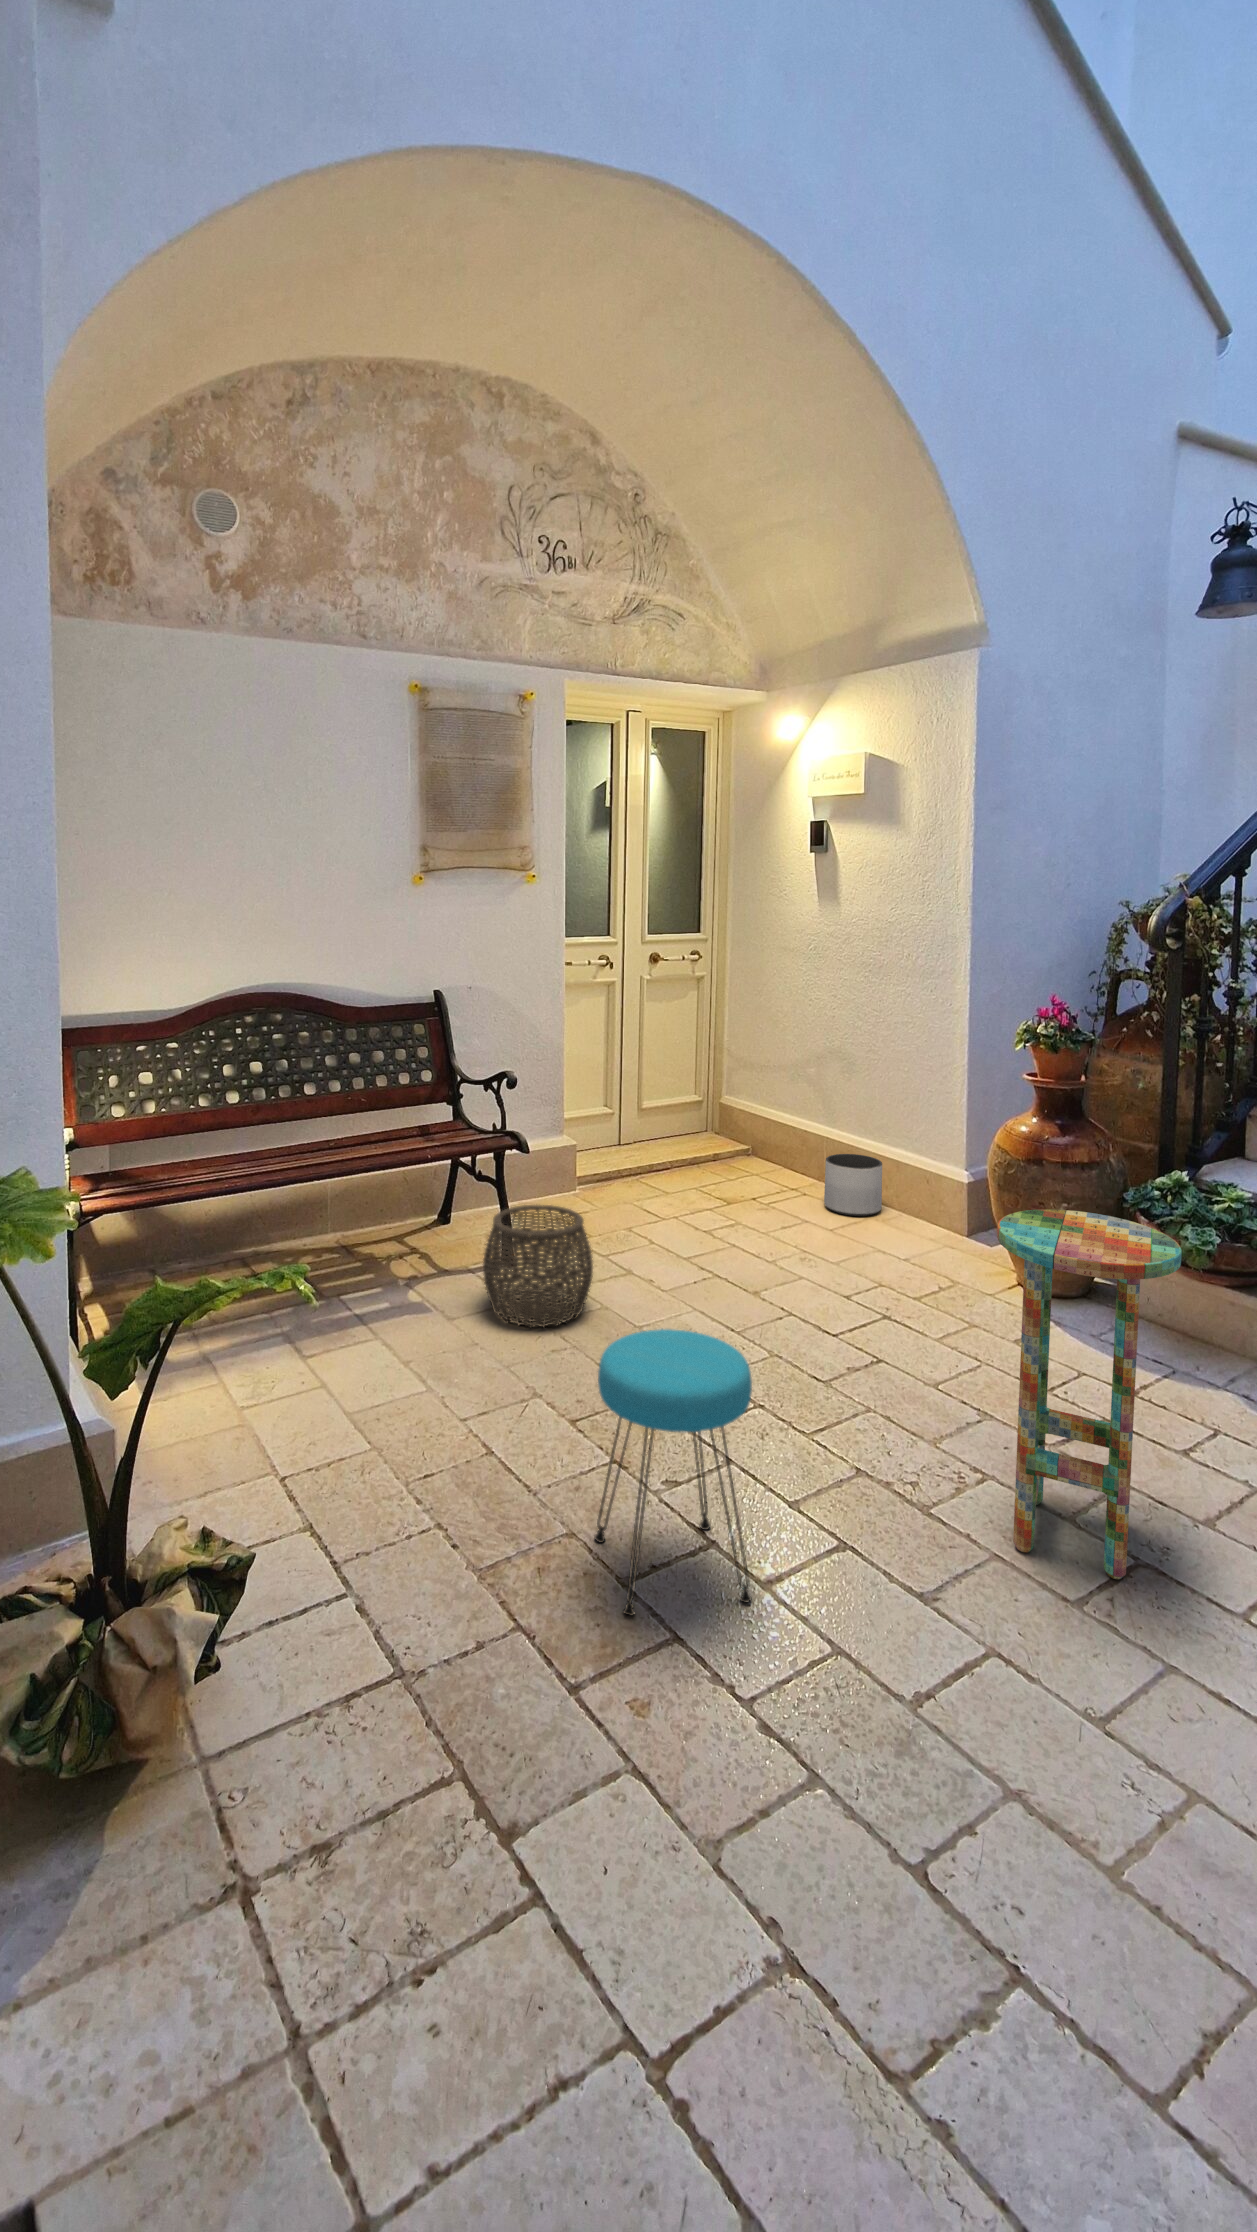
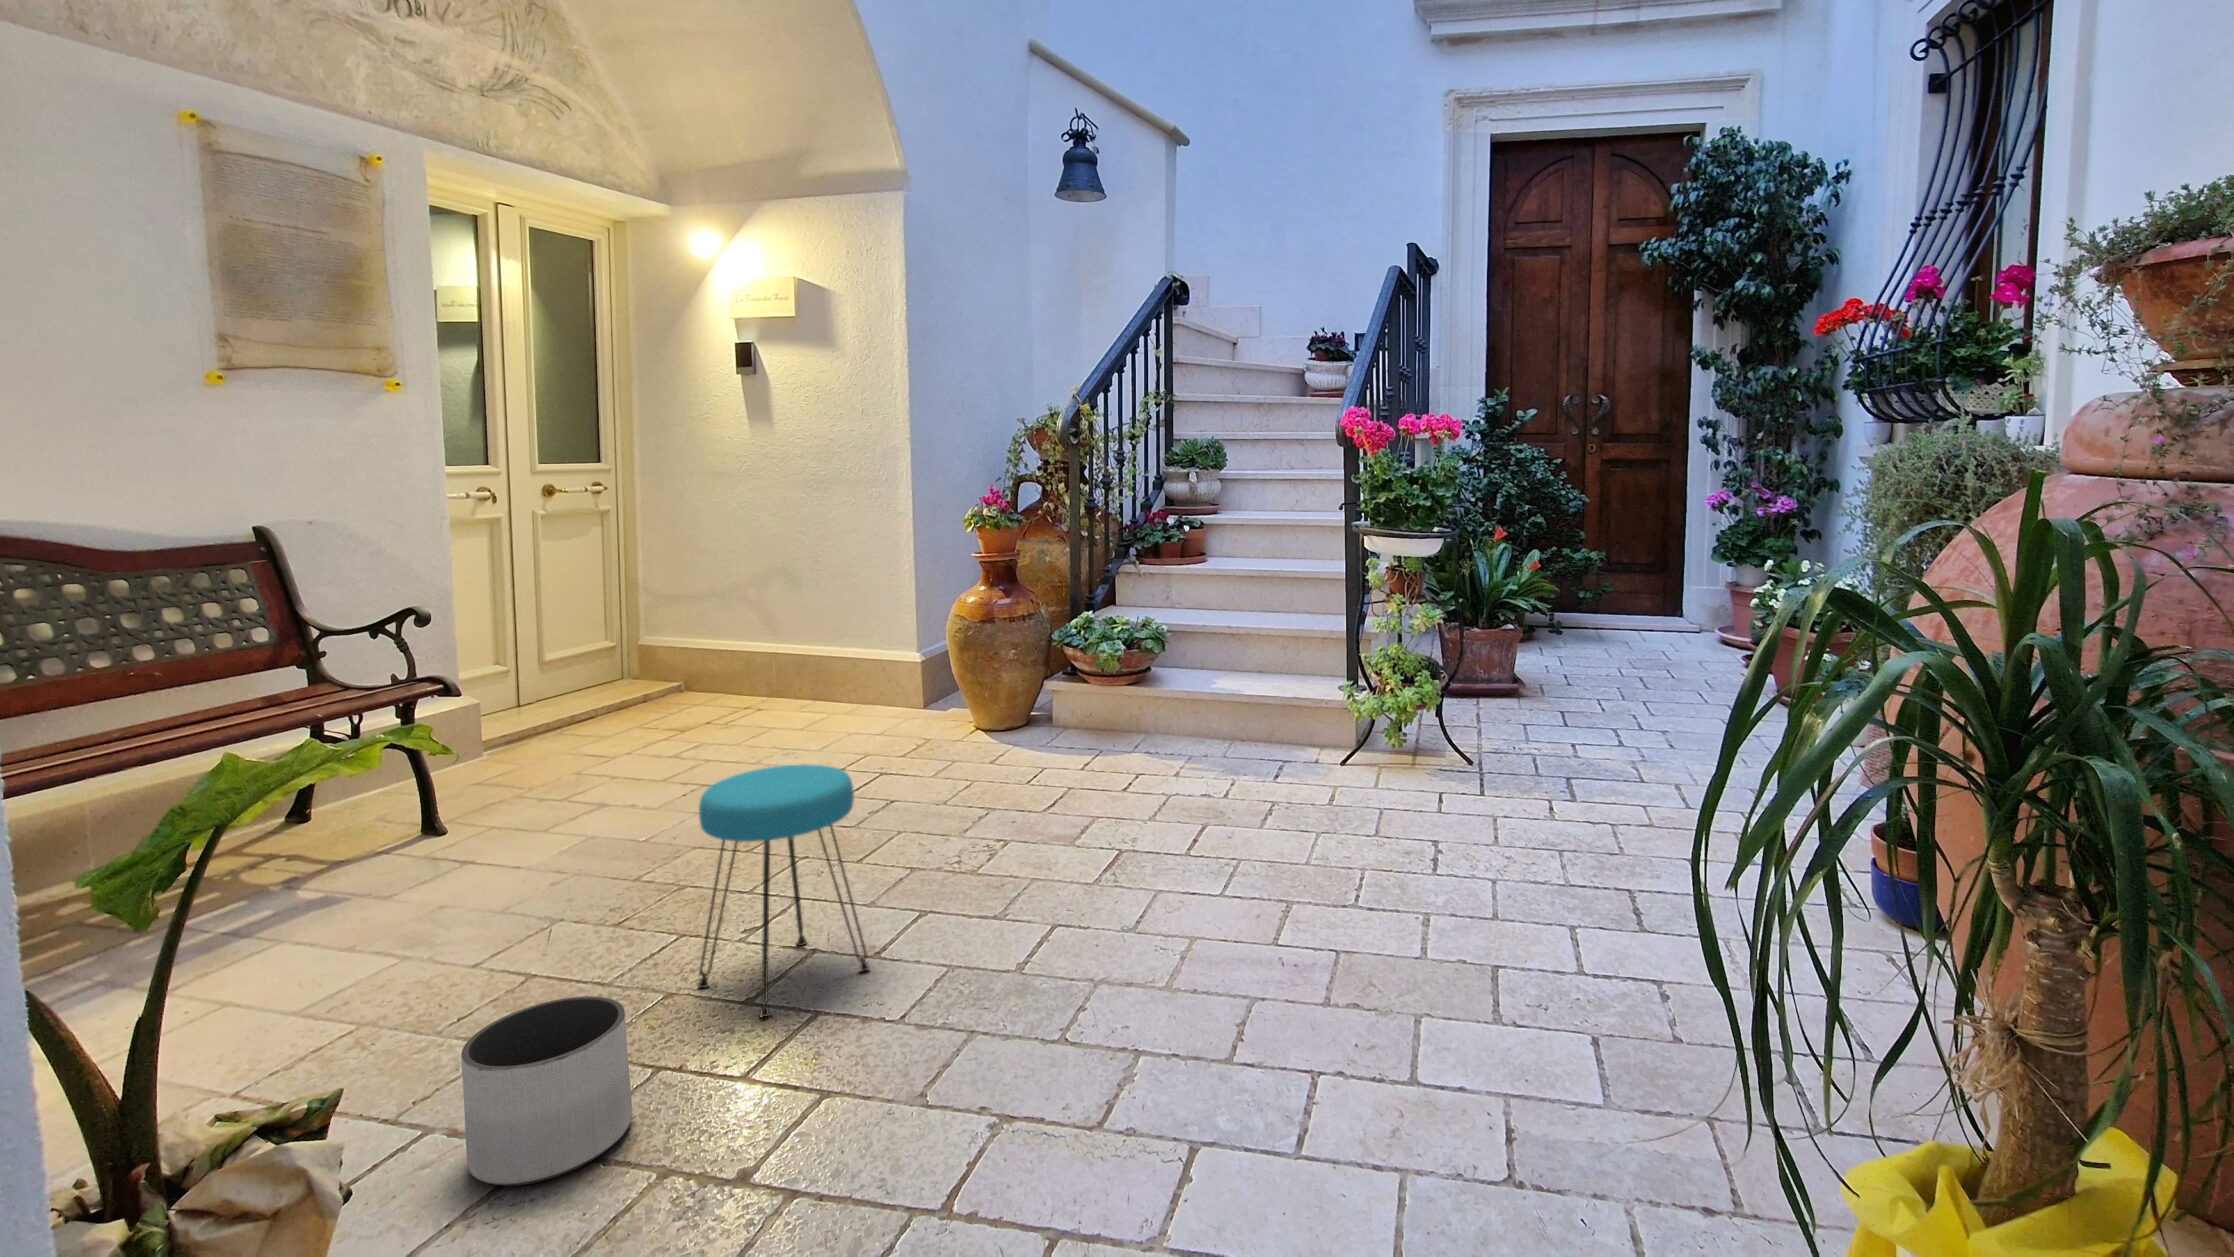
planter: present [824,1154,882,1216] -> present [461,996,632,1186]
woven basket: present [483,1205,593,1327] -> none [425,741,581,878]
side table: present [997,1210,1182,1579] -> none [1014,618,1137,872]

